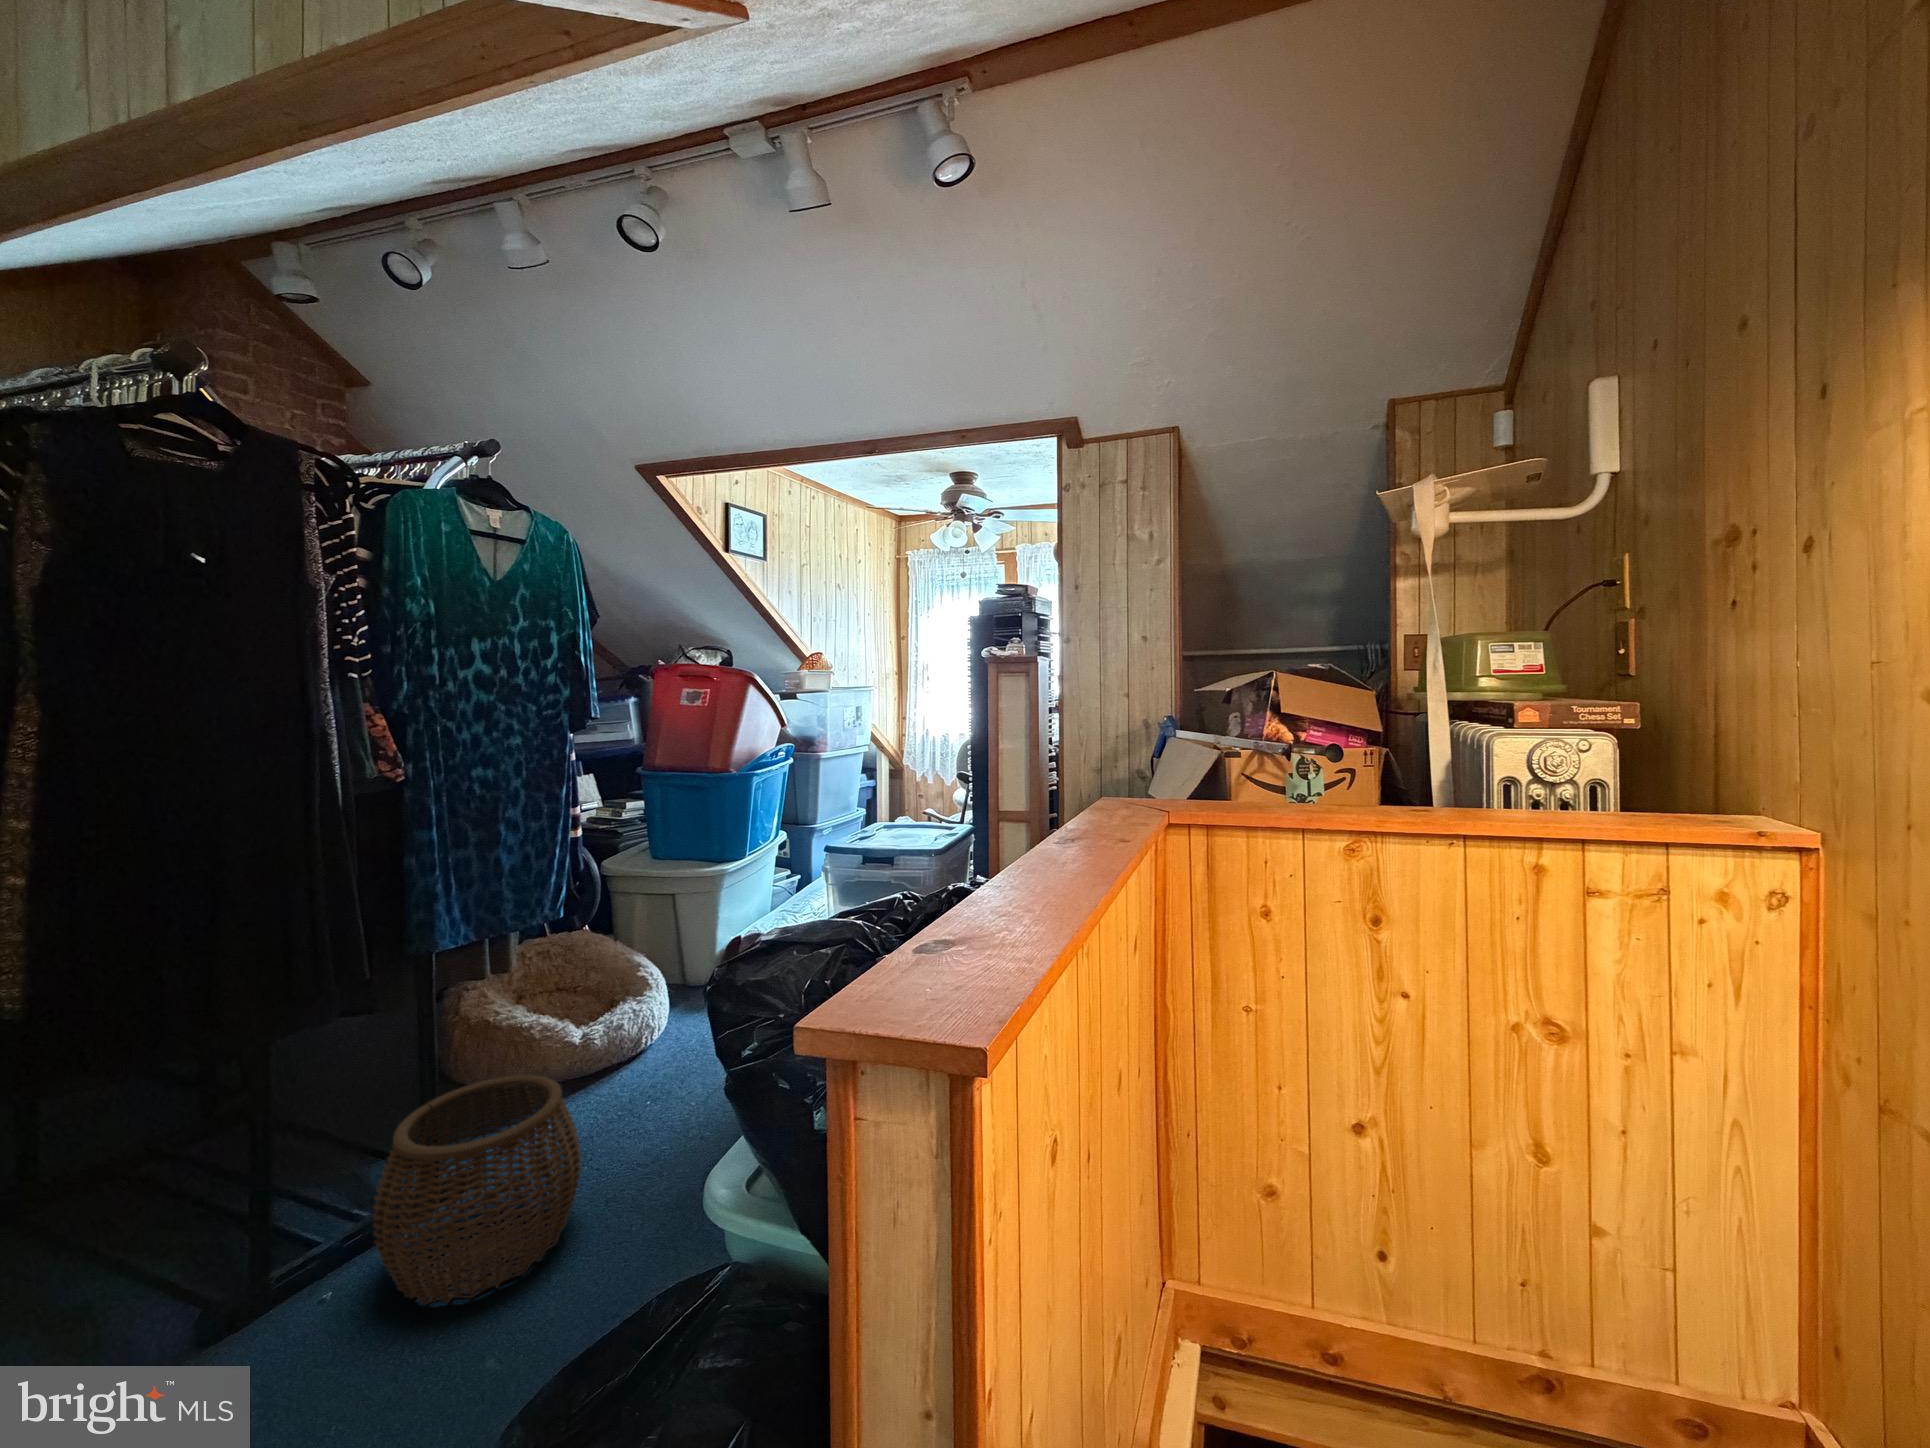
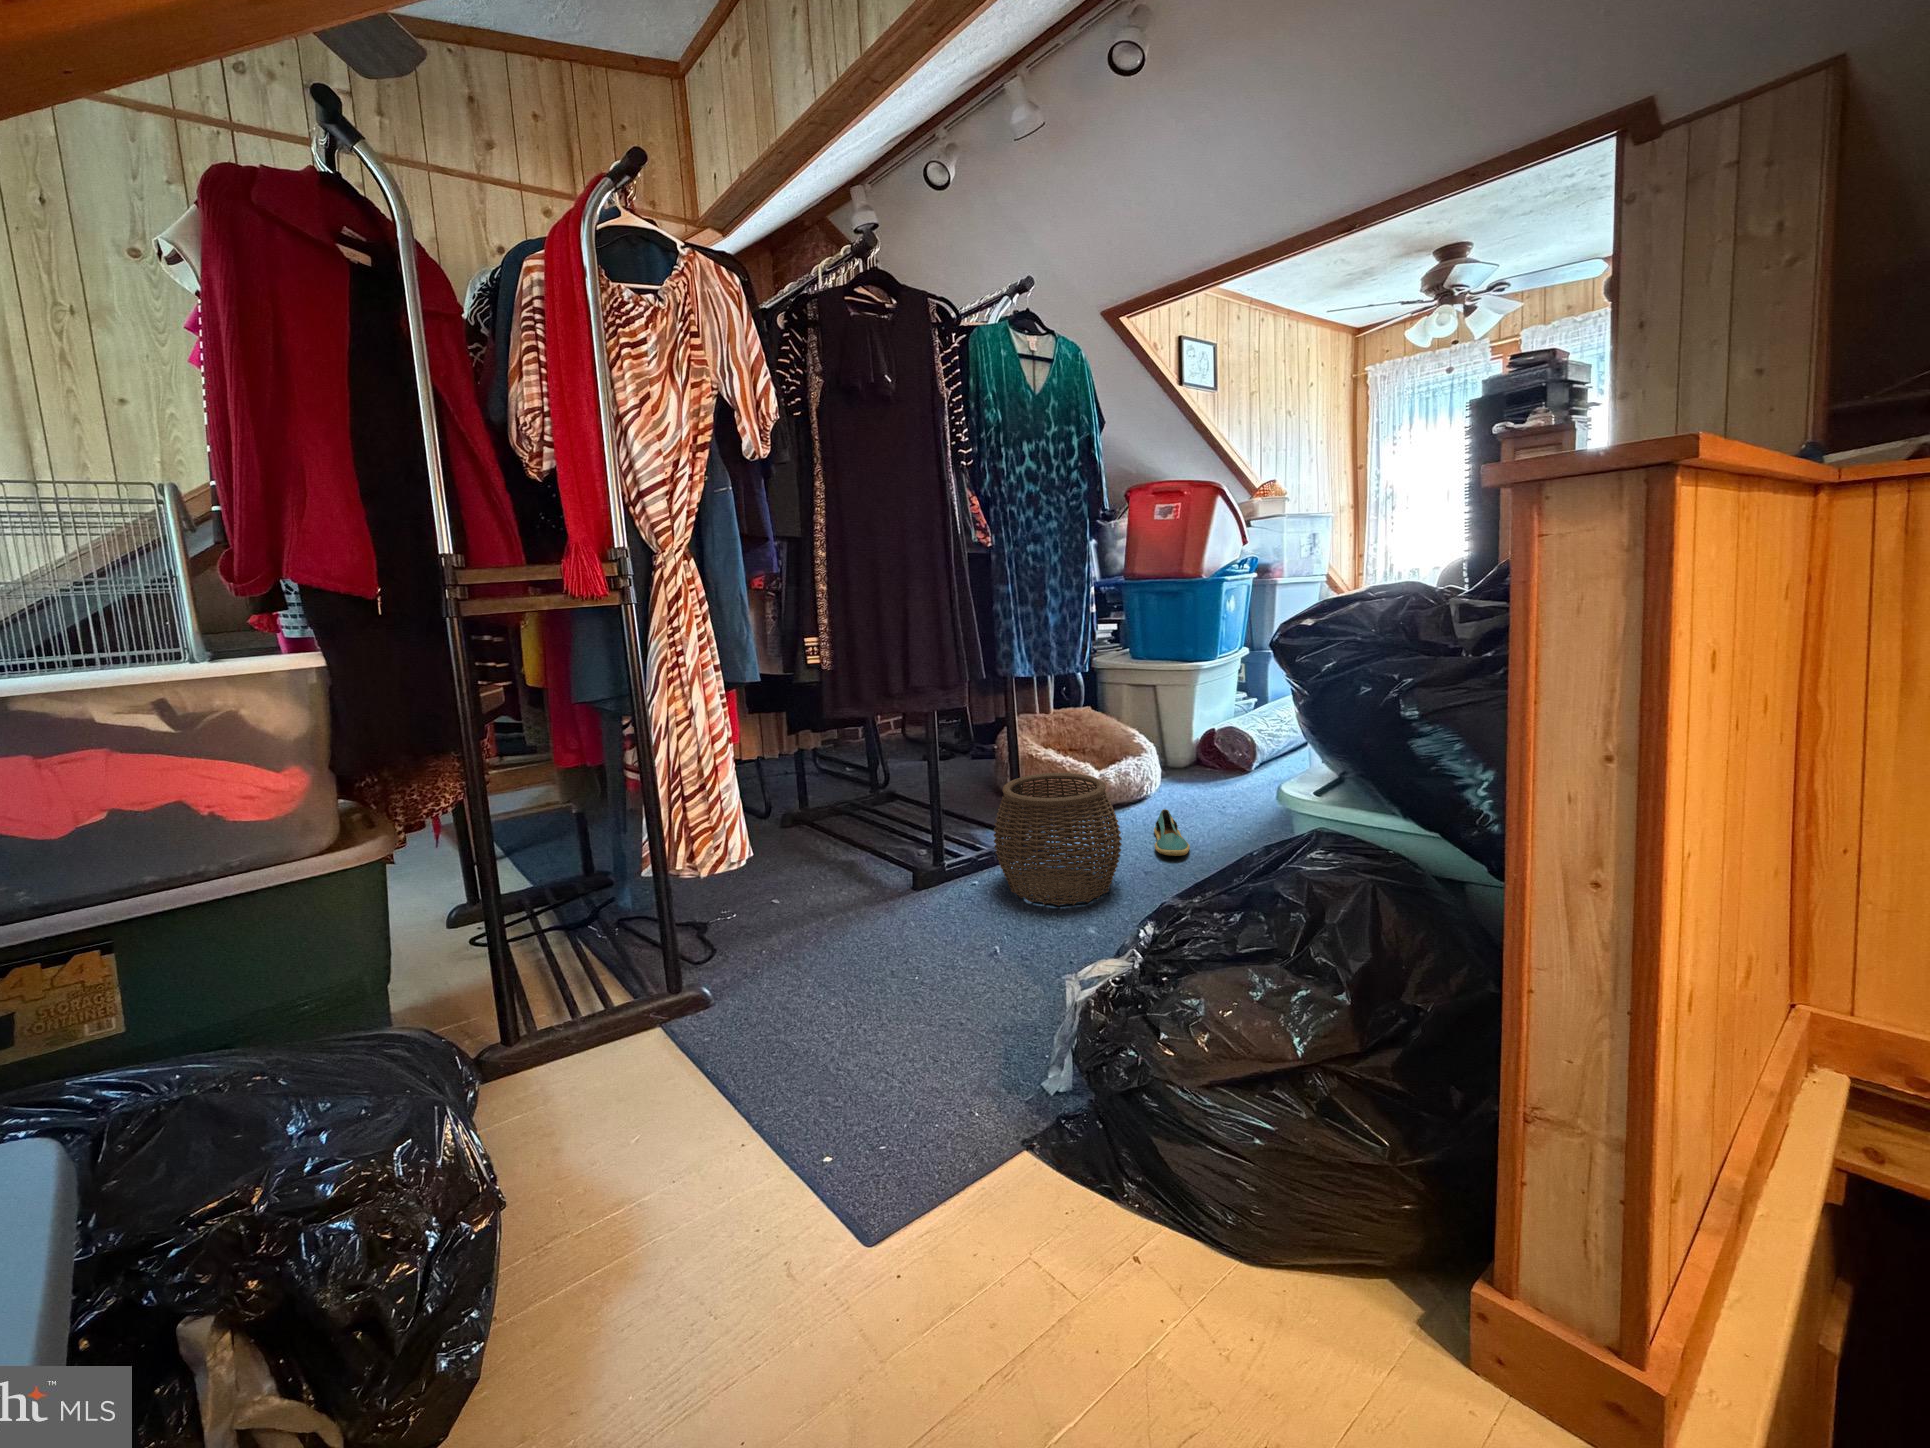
shoe: none [643,1072,687,1147] -> present [1154,809,1190,856]

